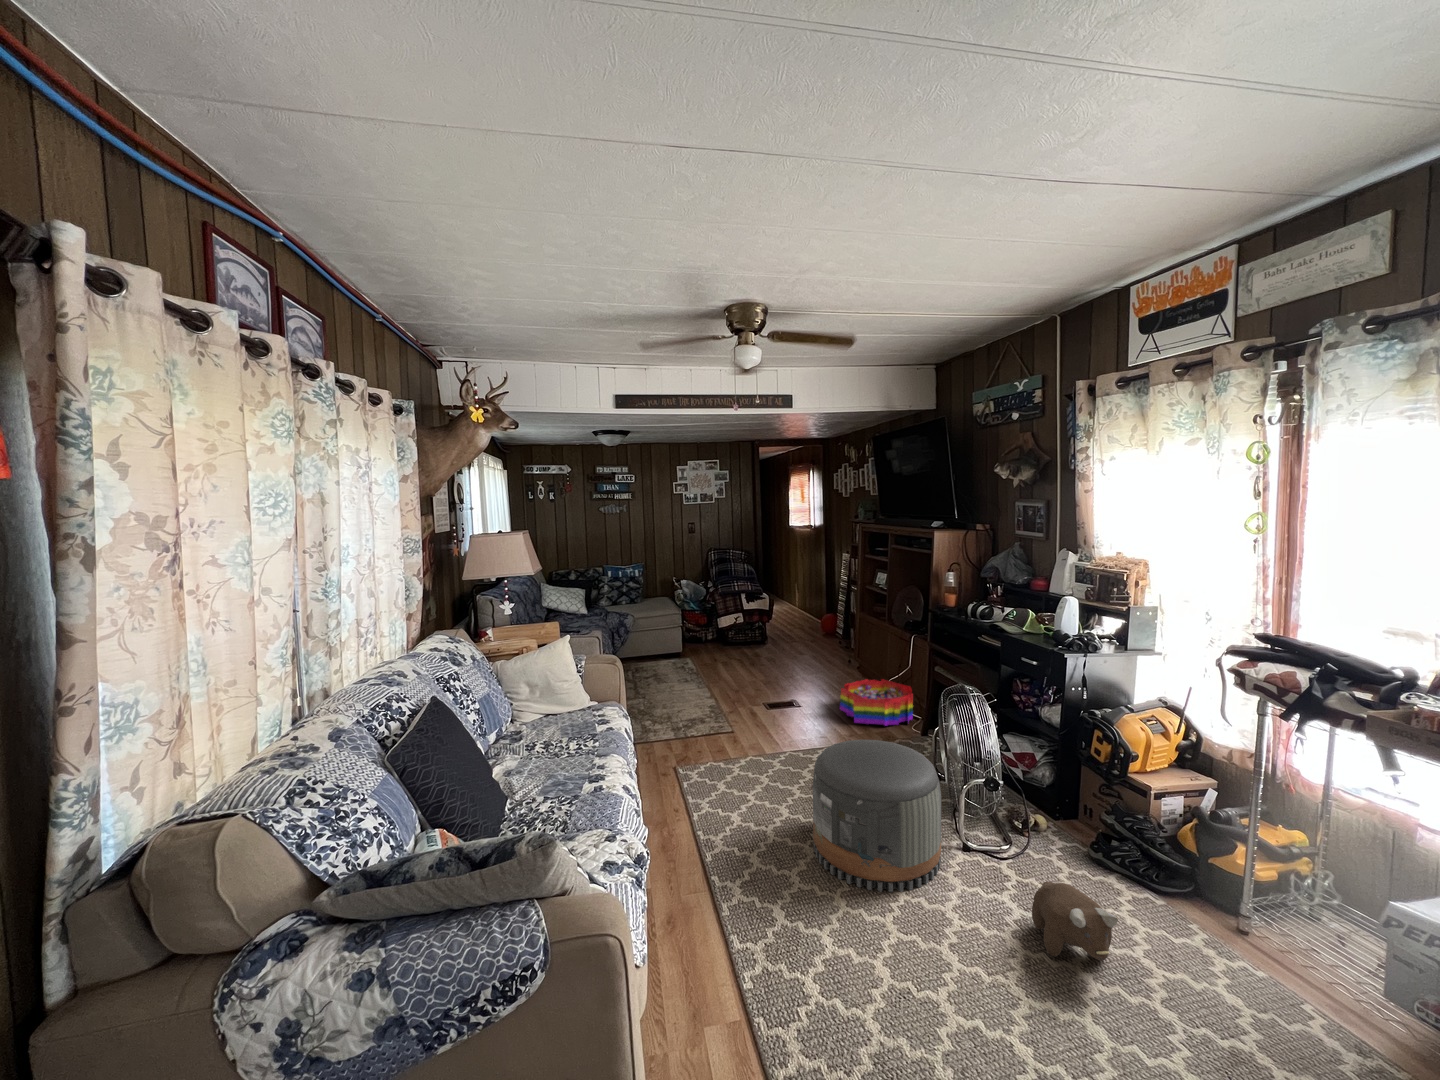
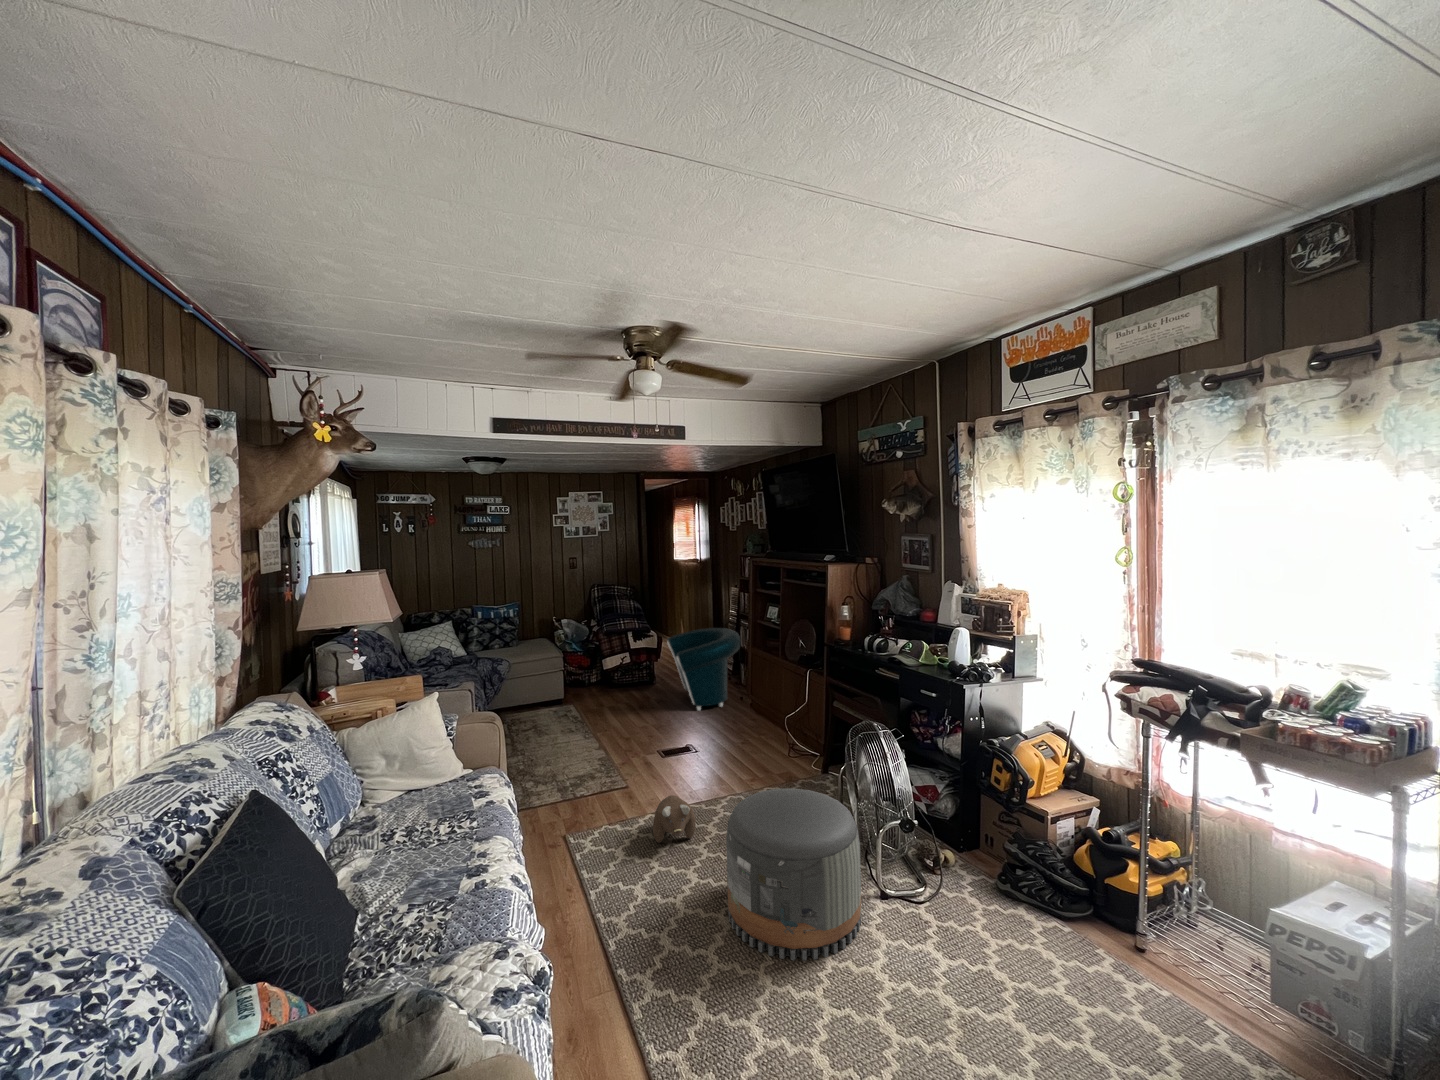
armchair: none [778,592,849,670] -> present [667,628,740,711]
storage bin: present [840,679,913,726] -> none [738,717,812,767]
plush toy: present [1032,882,1118,961] -> present [653,795,696,843]

